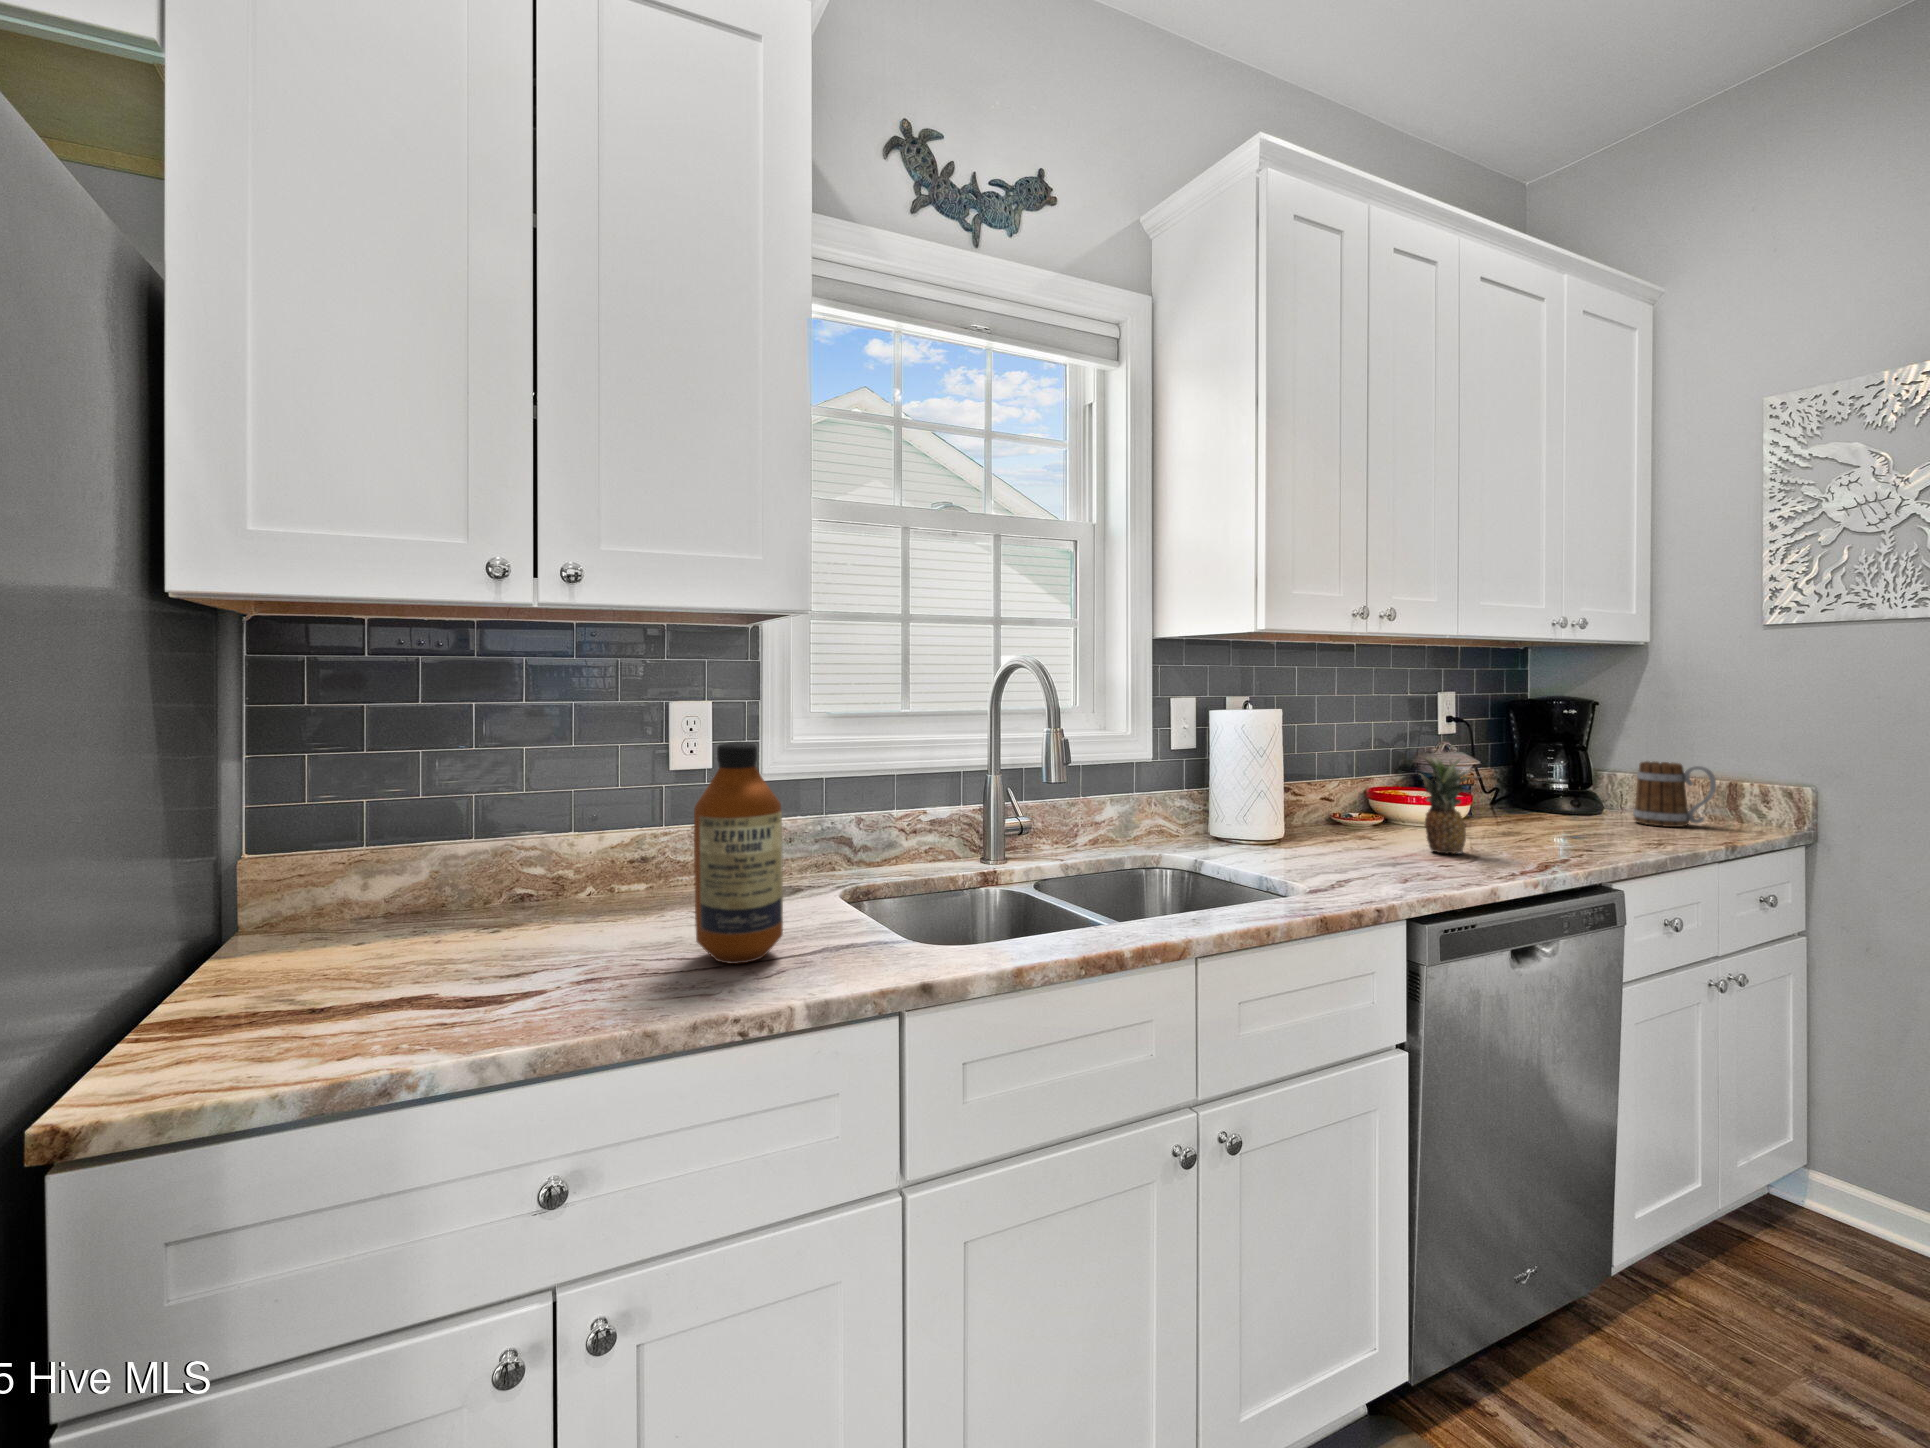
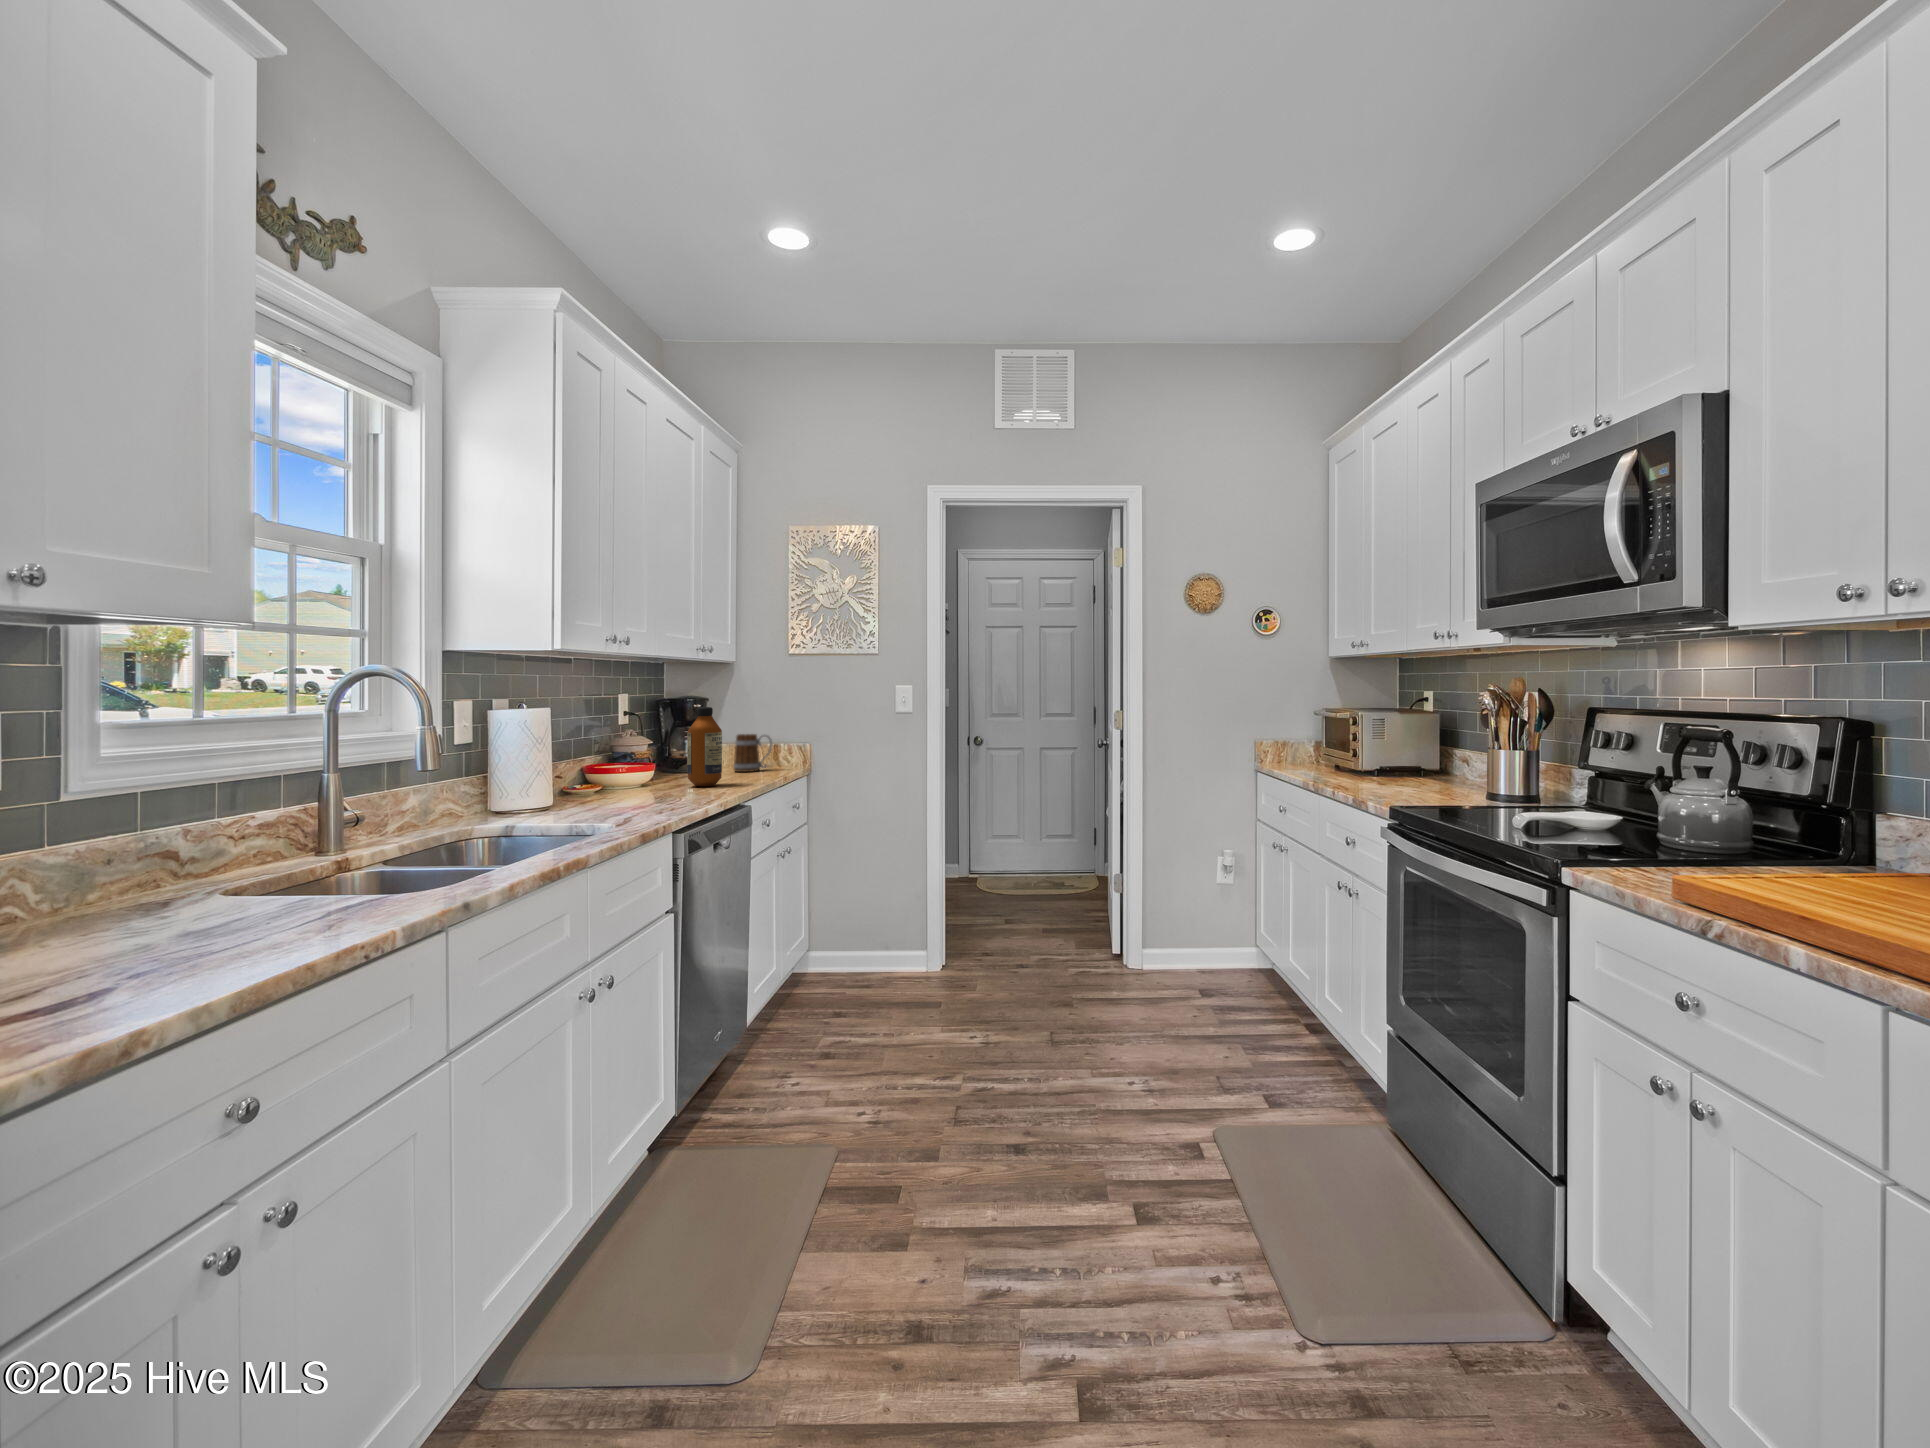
bottle: present [694,742,783,964] -> present [687,707,722,786]
fruit: present [1420,756,1476,854] -> none [643,735,682,798]

